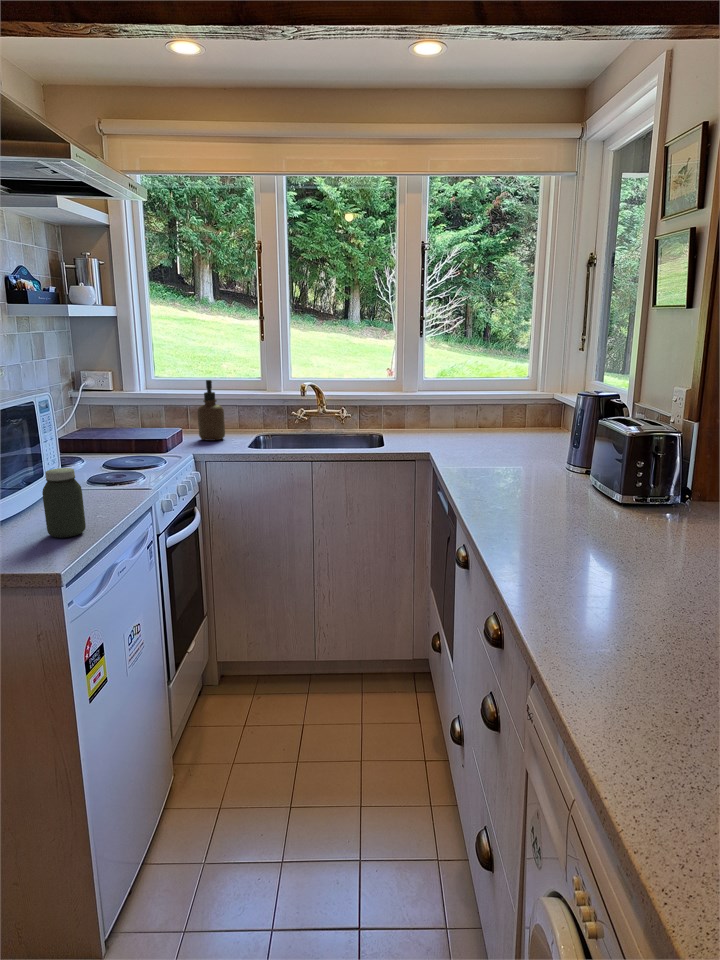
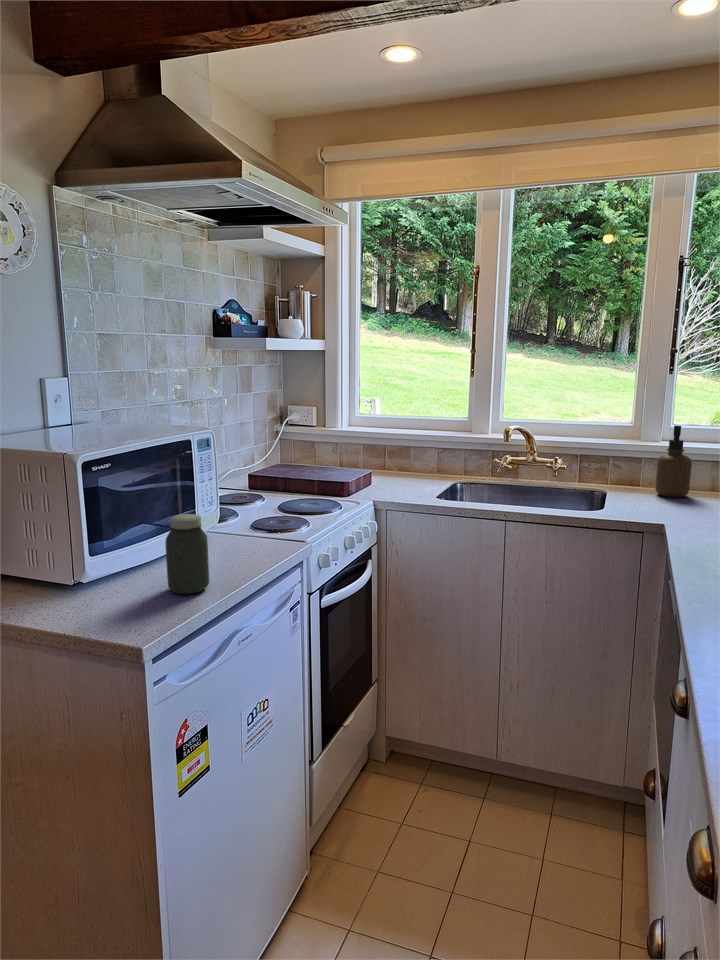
soap dispenser: present [197,380,225,441] -> present [655,426,692,497]

